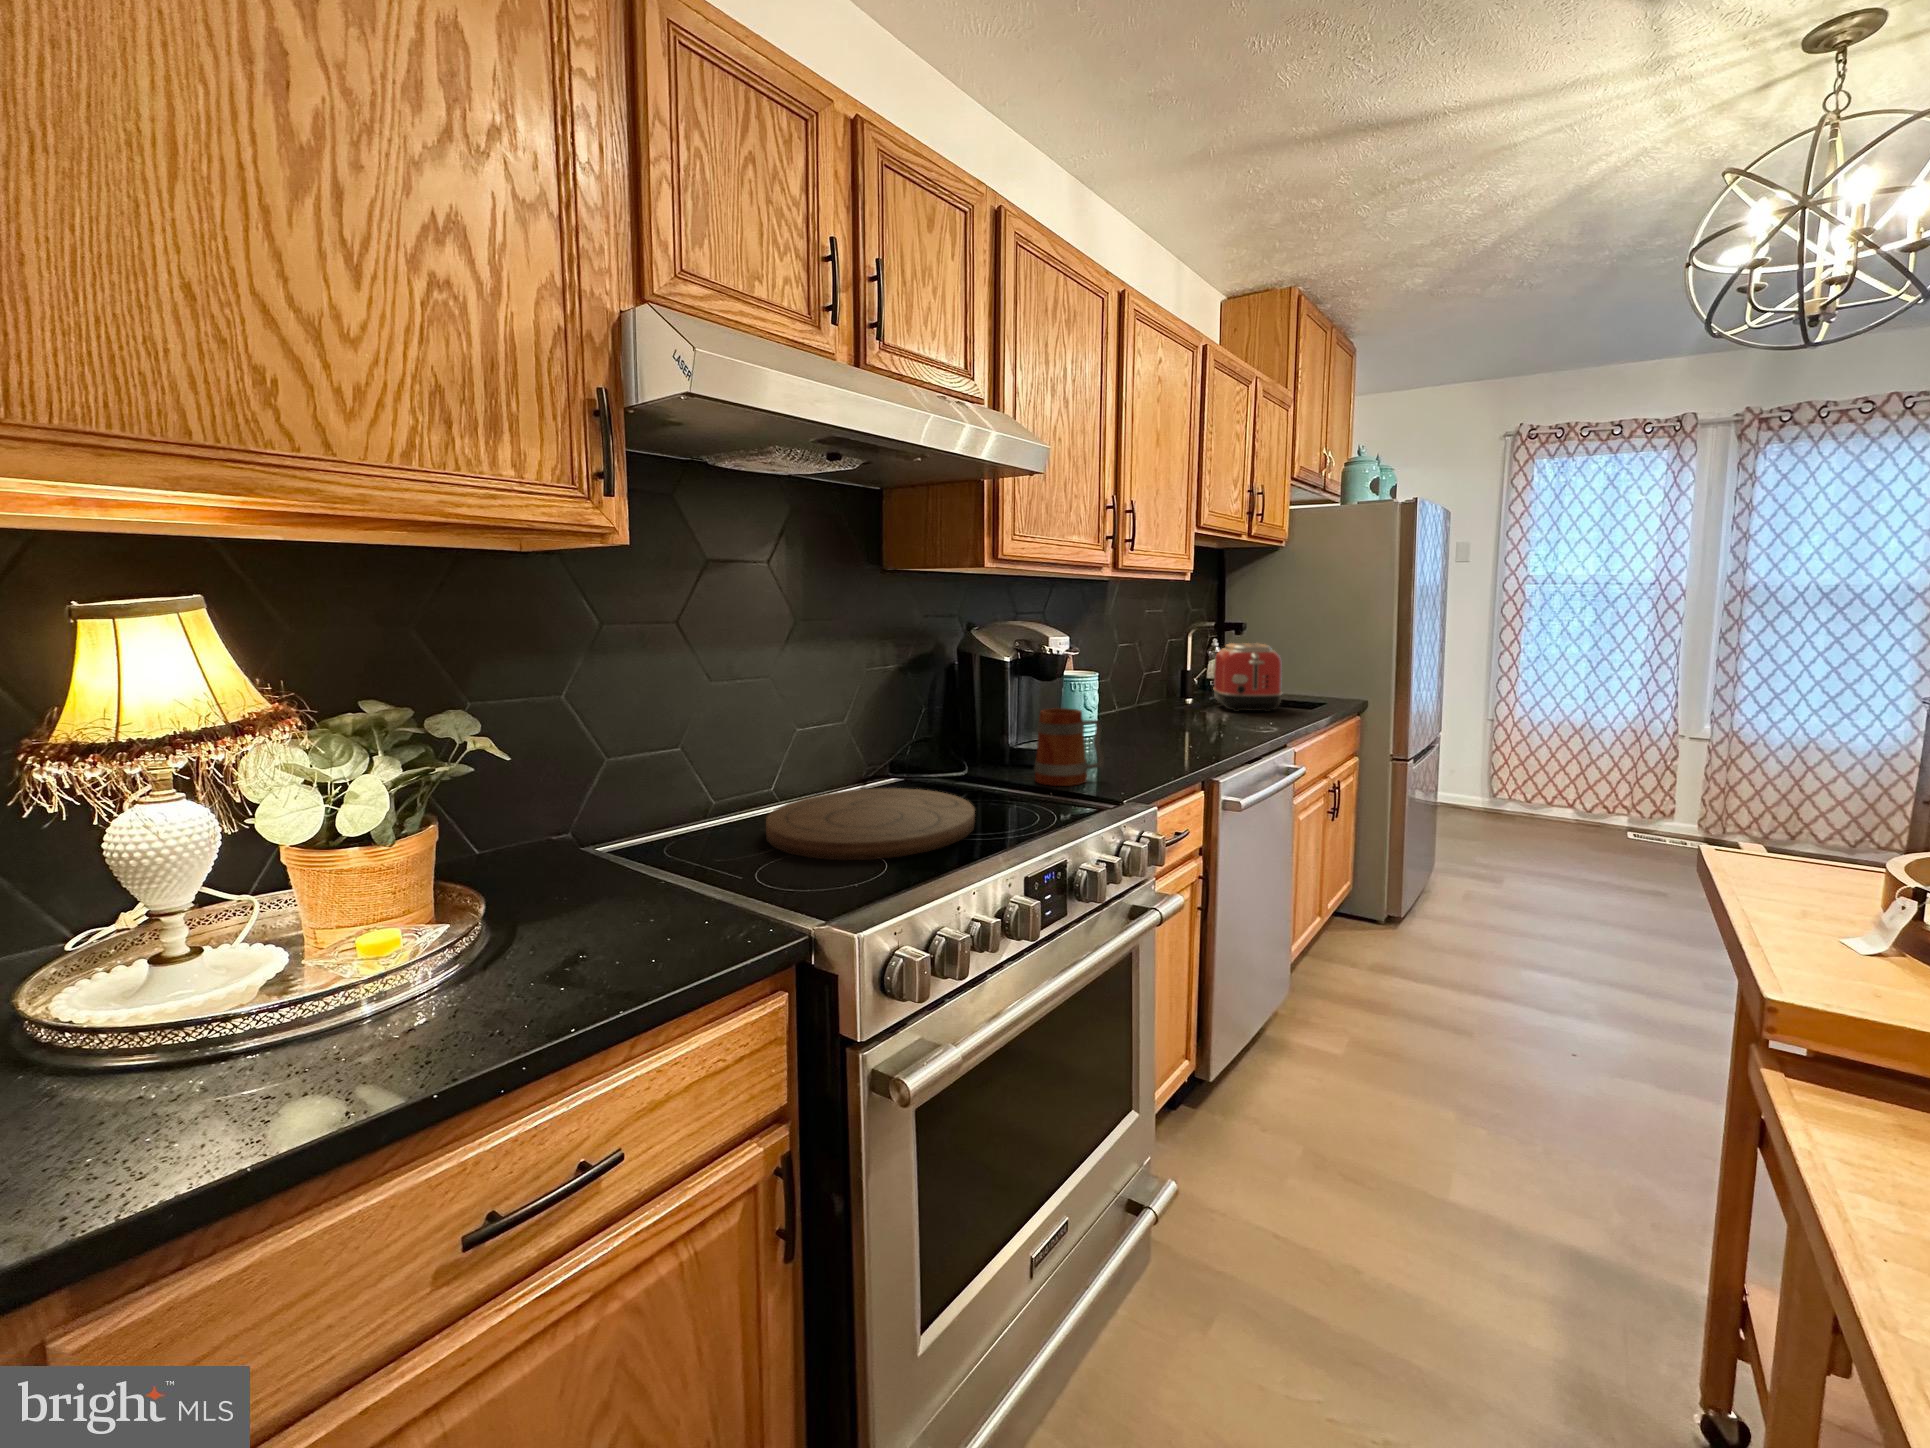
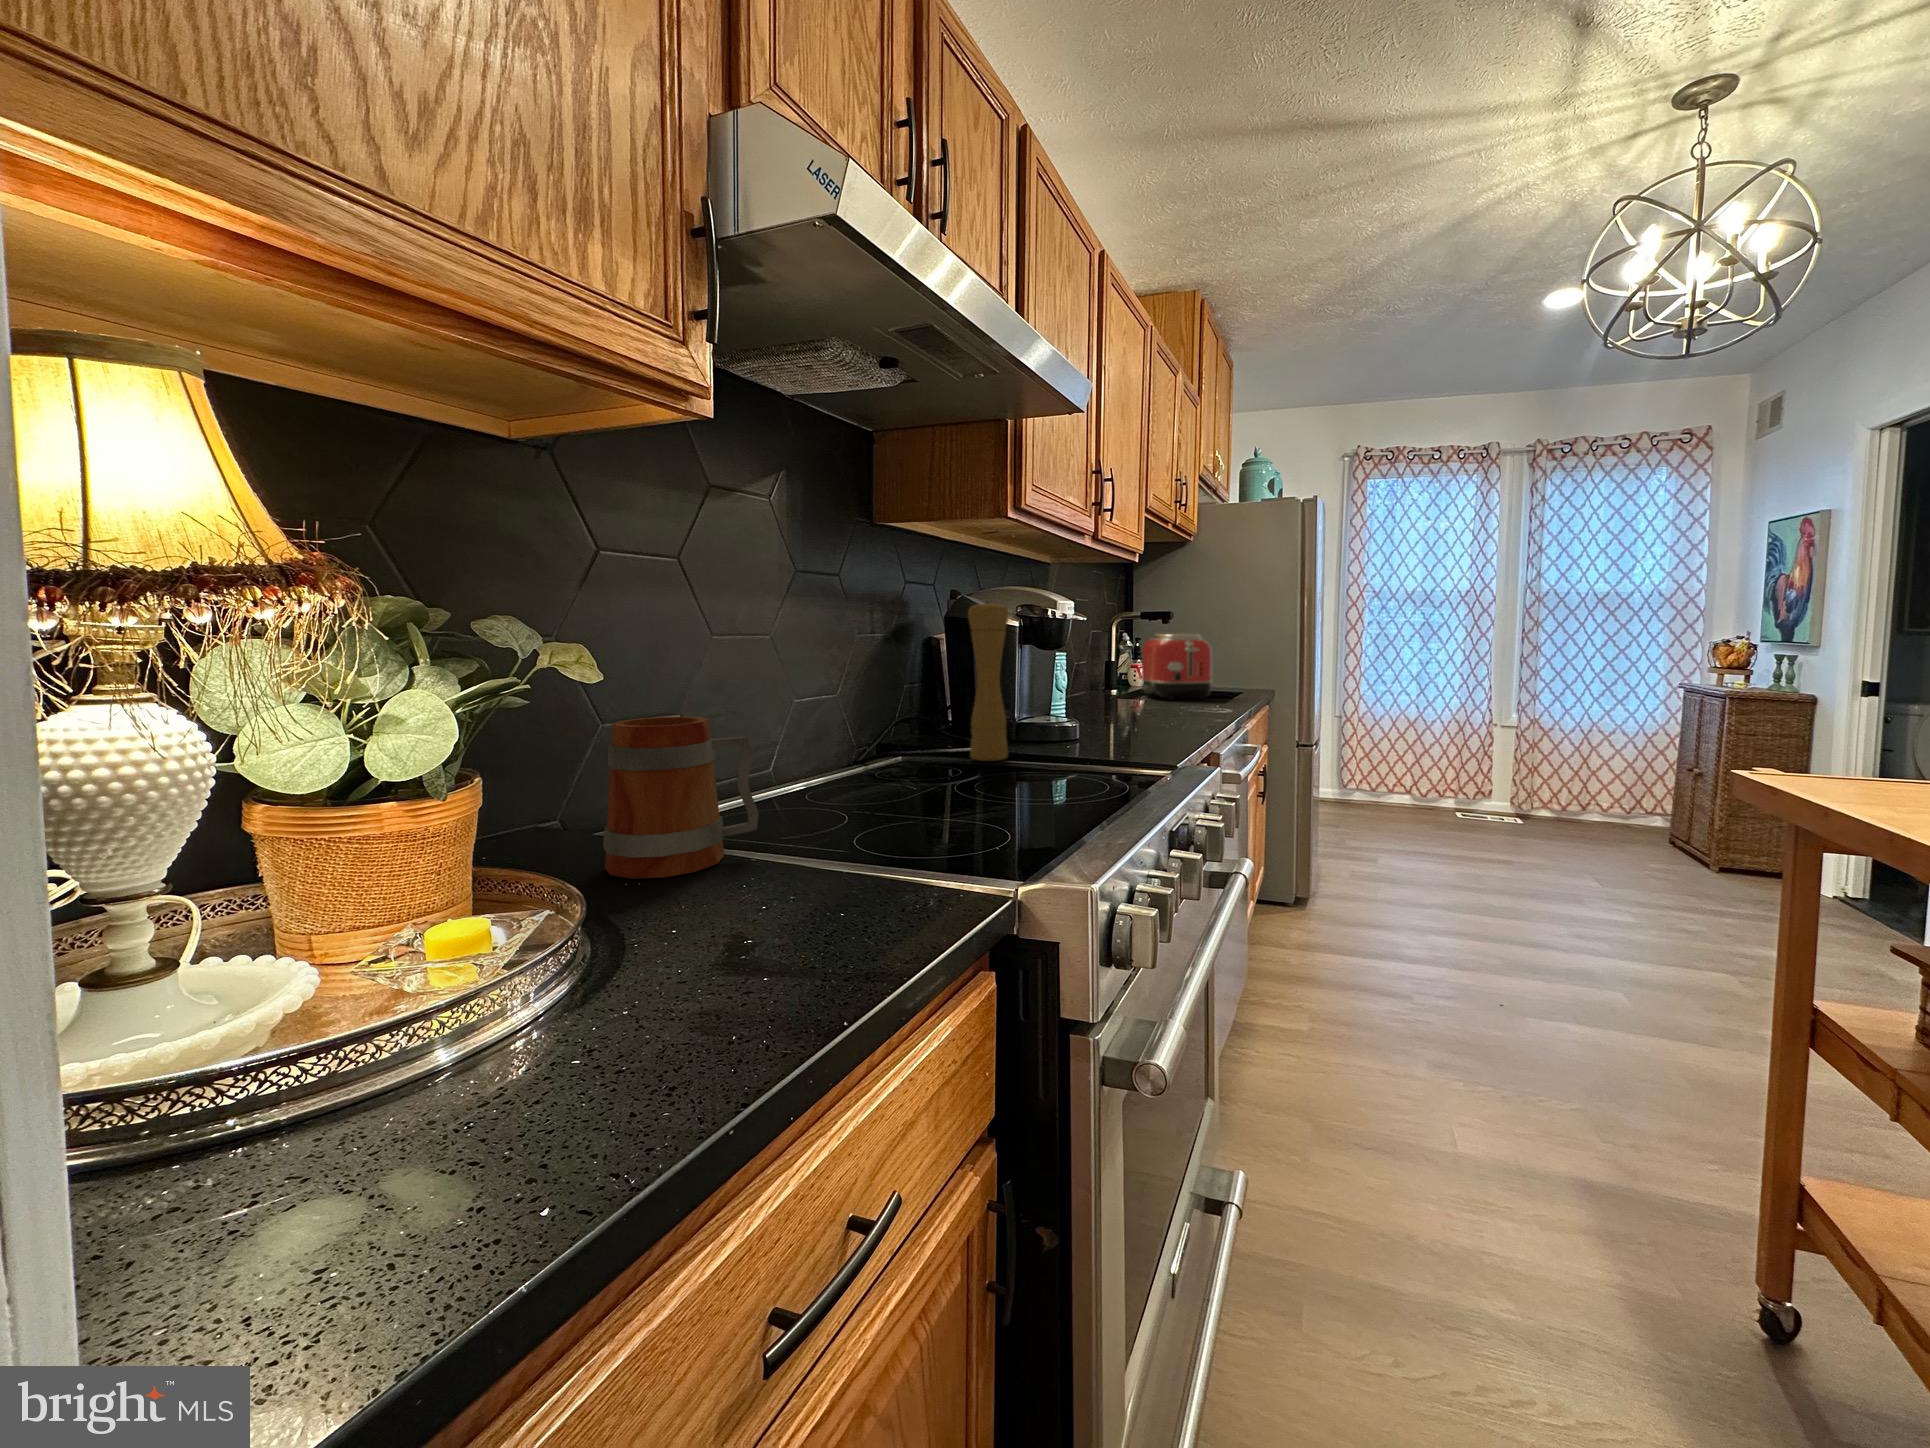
pepper mill: none [945,643,982,787] -> present [968,601,1009,761]
mug: present [1034,708,1104,786] -> present [603,717,759,879]
cutting board: present [766,788,975,860] -> none [821,760,1064,827]

